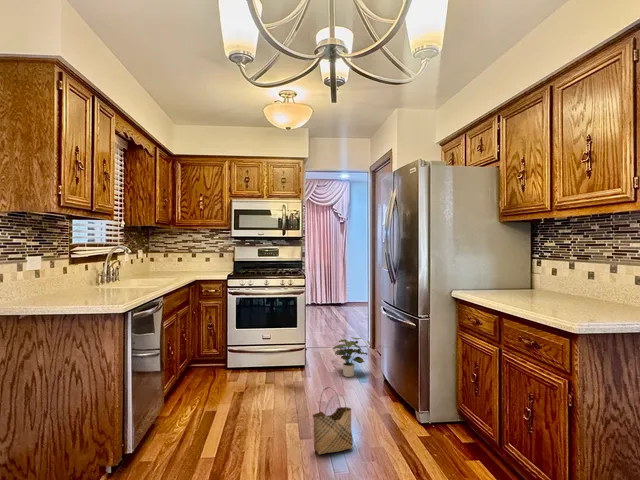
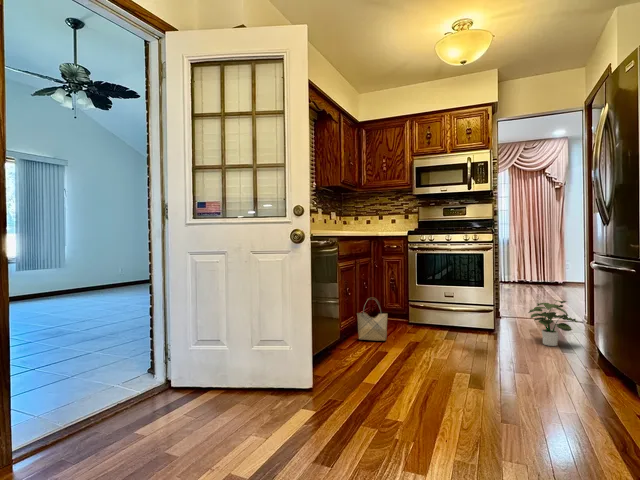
woven basket: present [313,387,353,454] -> present [357,297,388,341]

